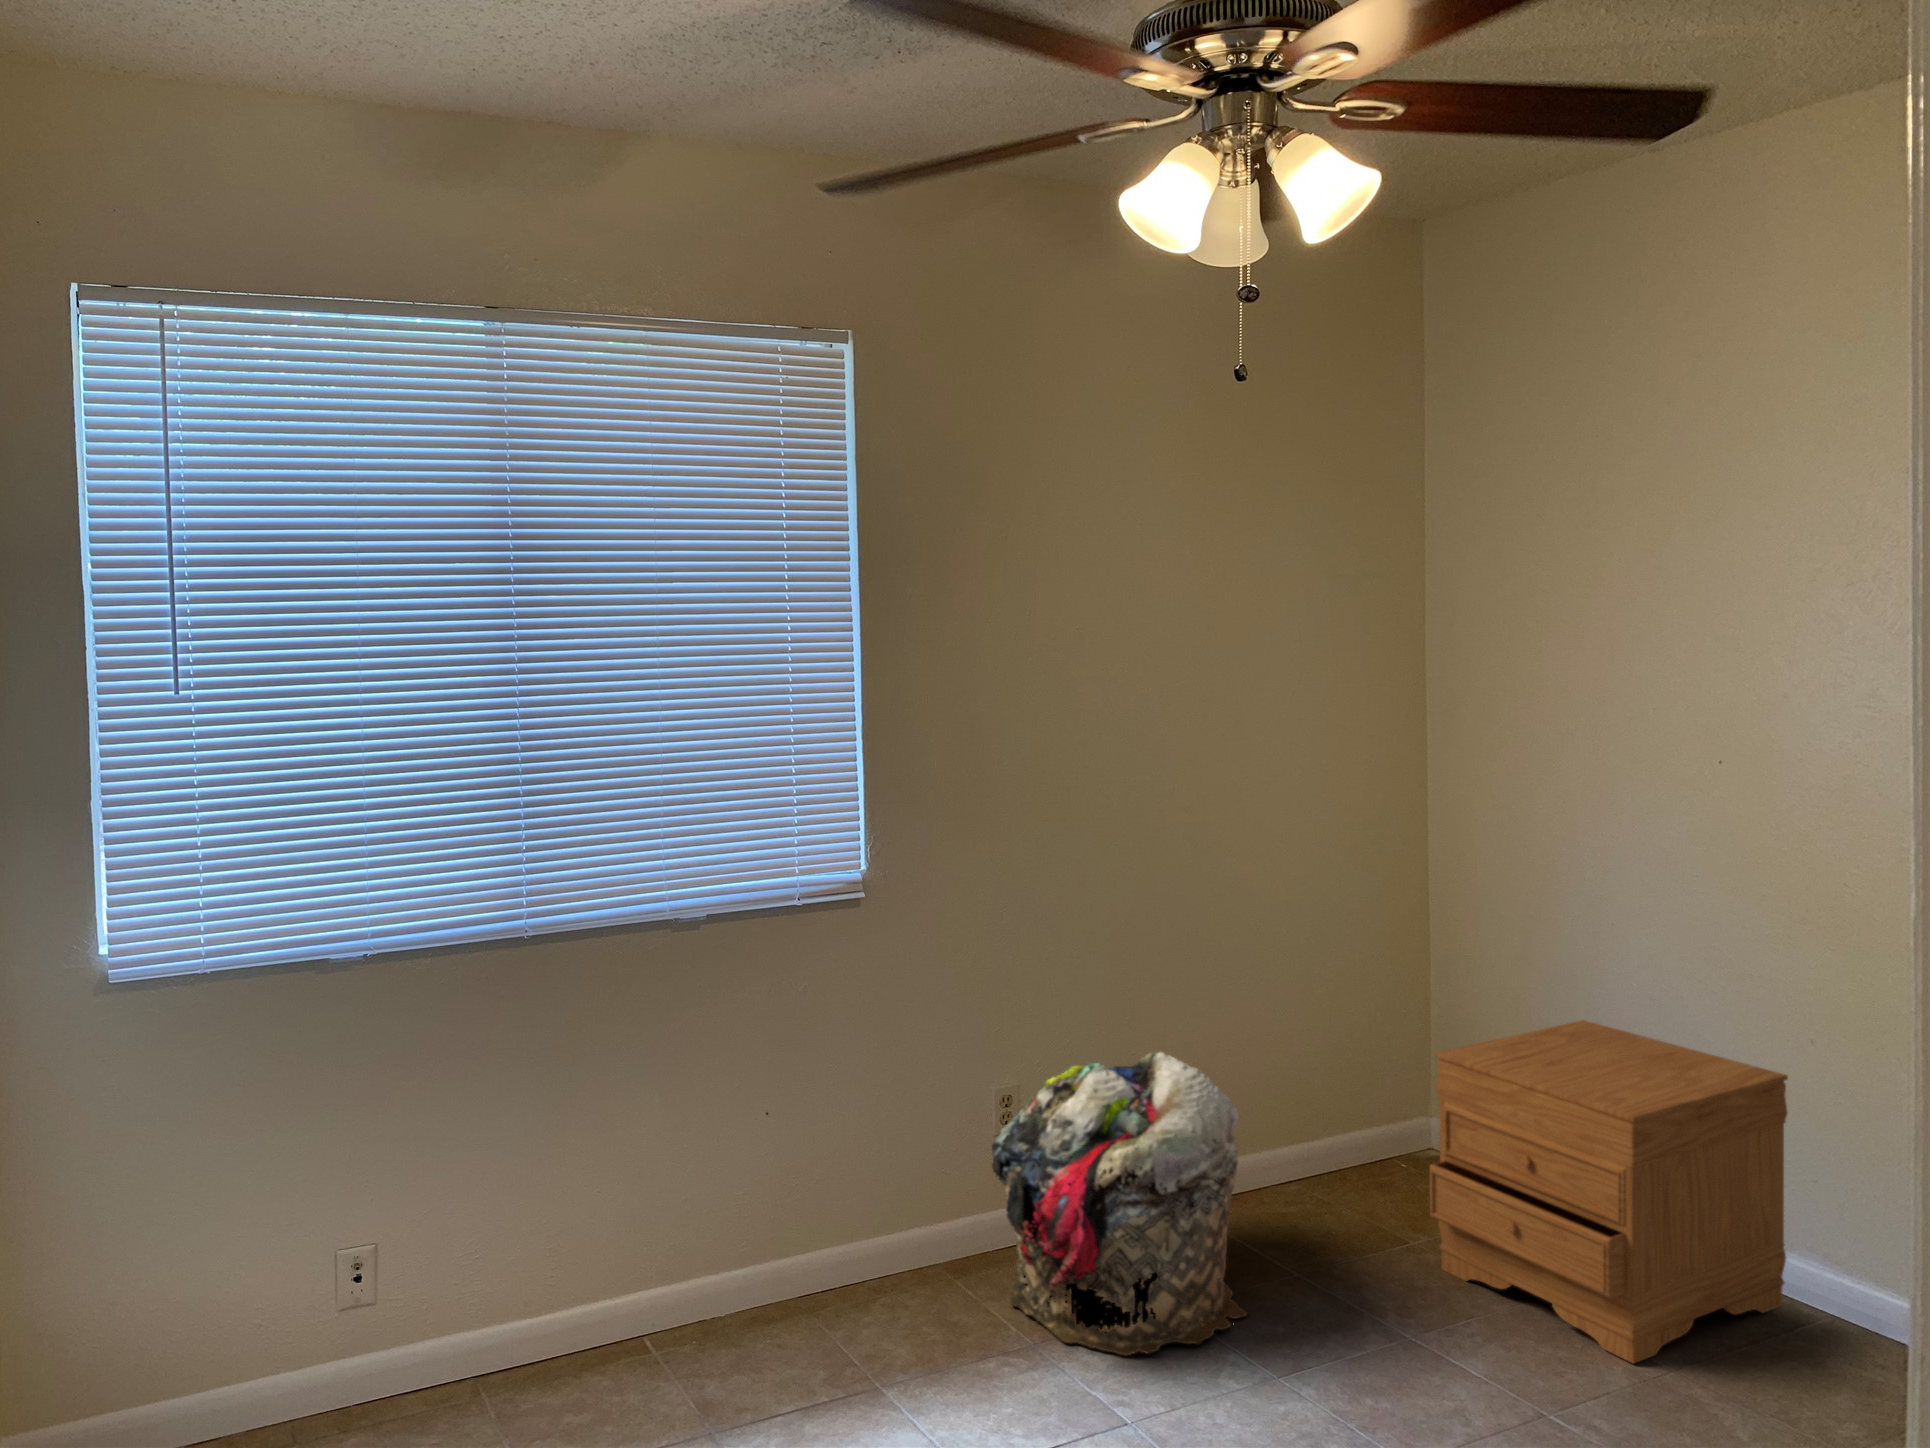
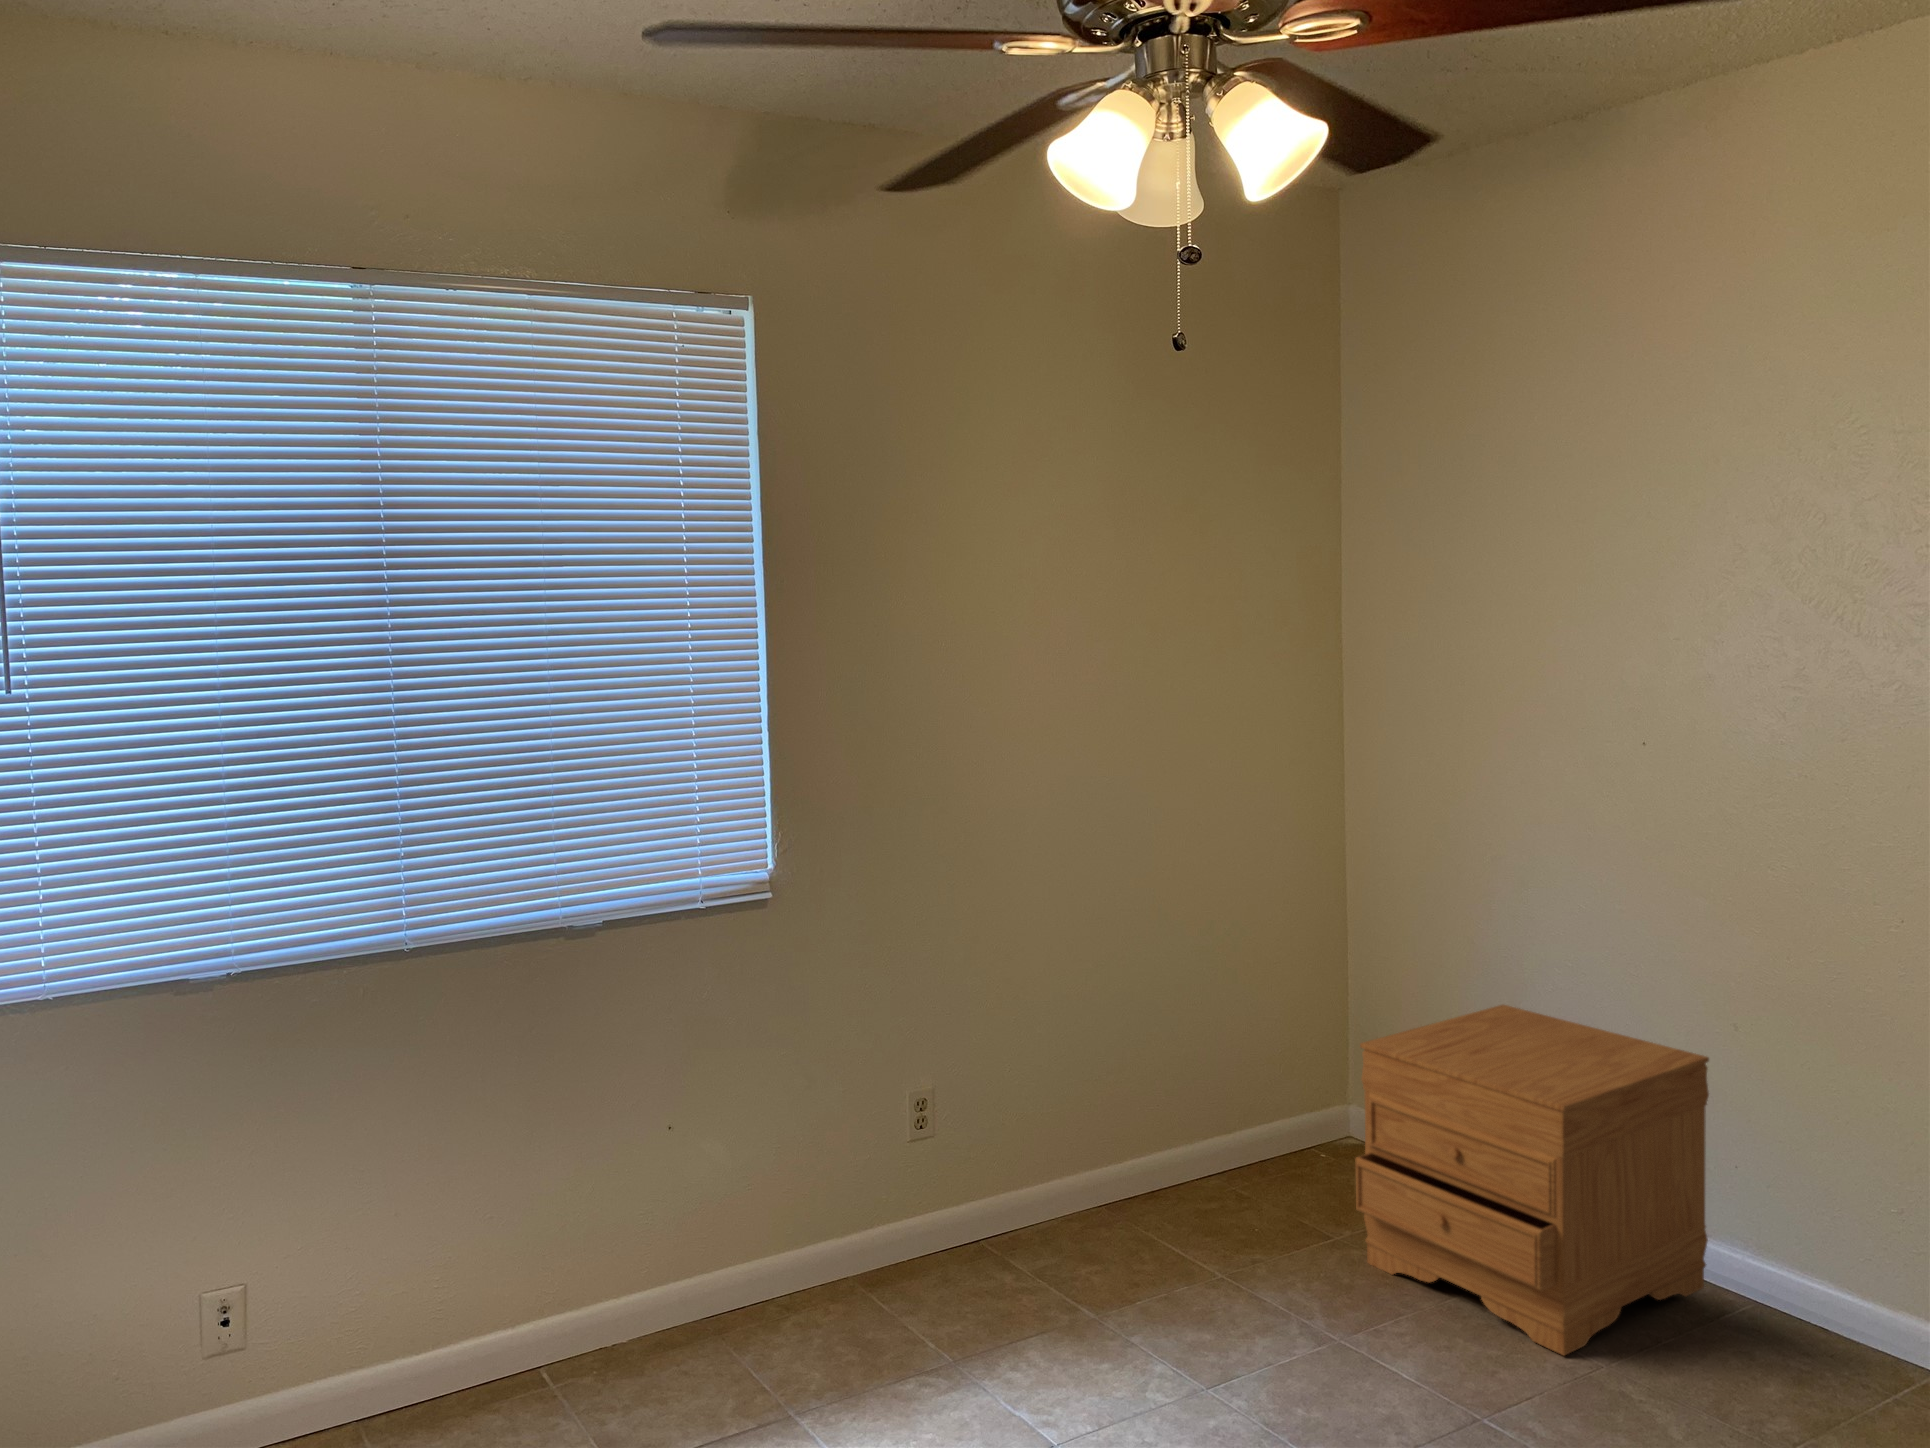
laundry basket: present [992,1052,1248,1356] -> none [909,1050,1177,1370]

